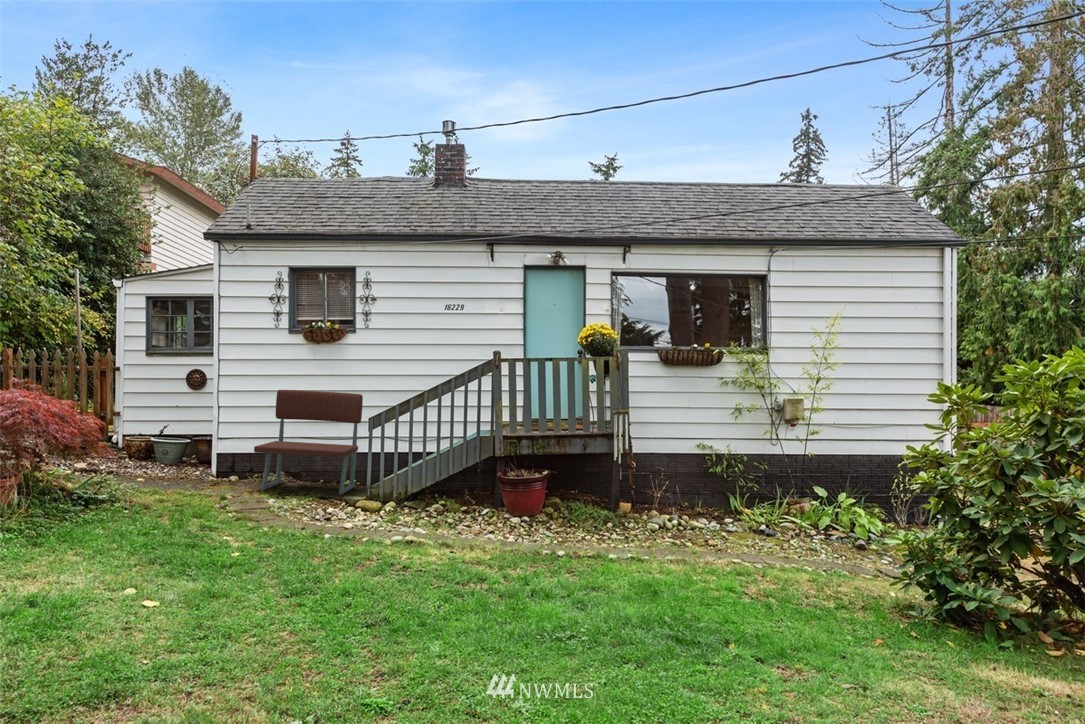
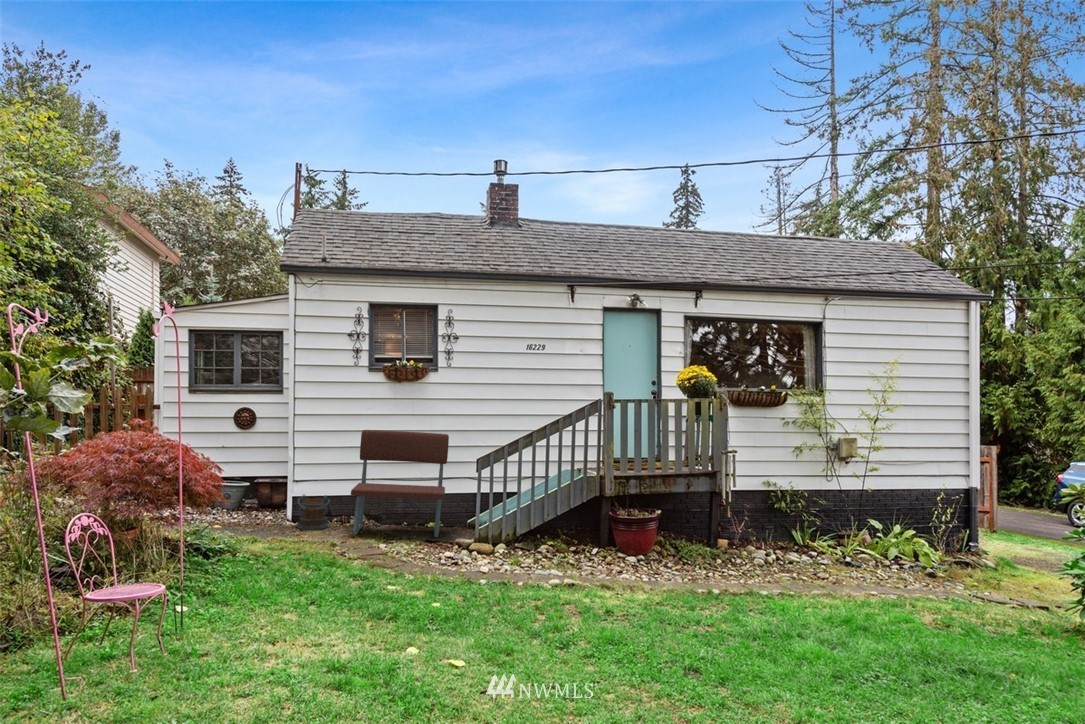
bucket: none [215,451,248,485] -> present [296,495,330,530]

